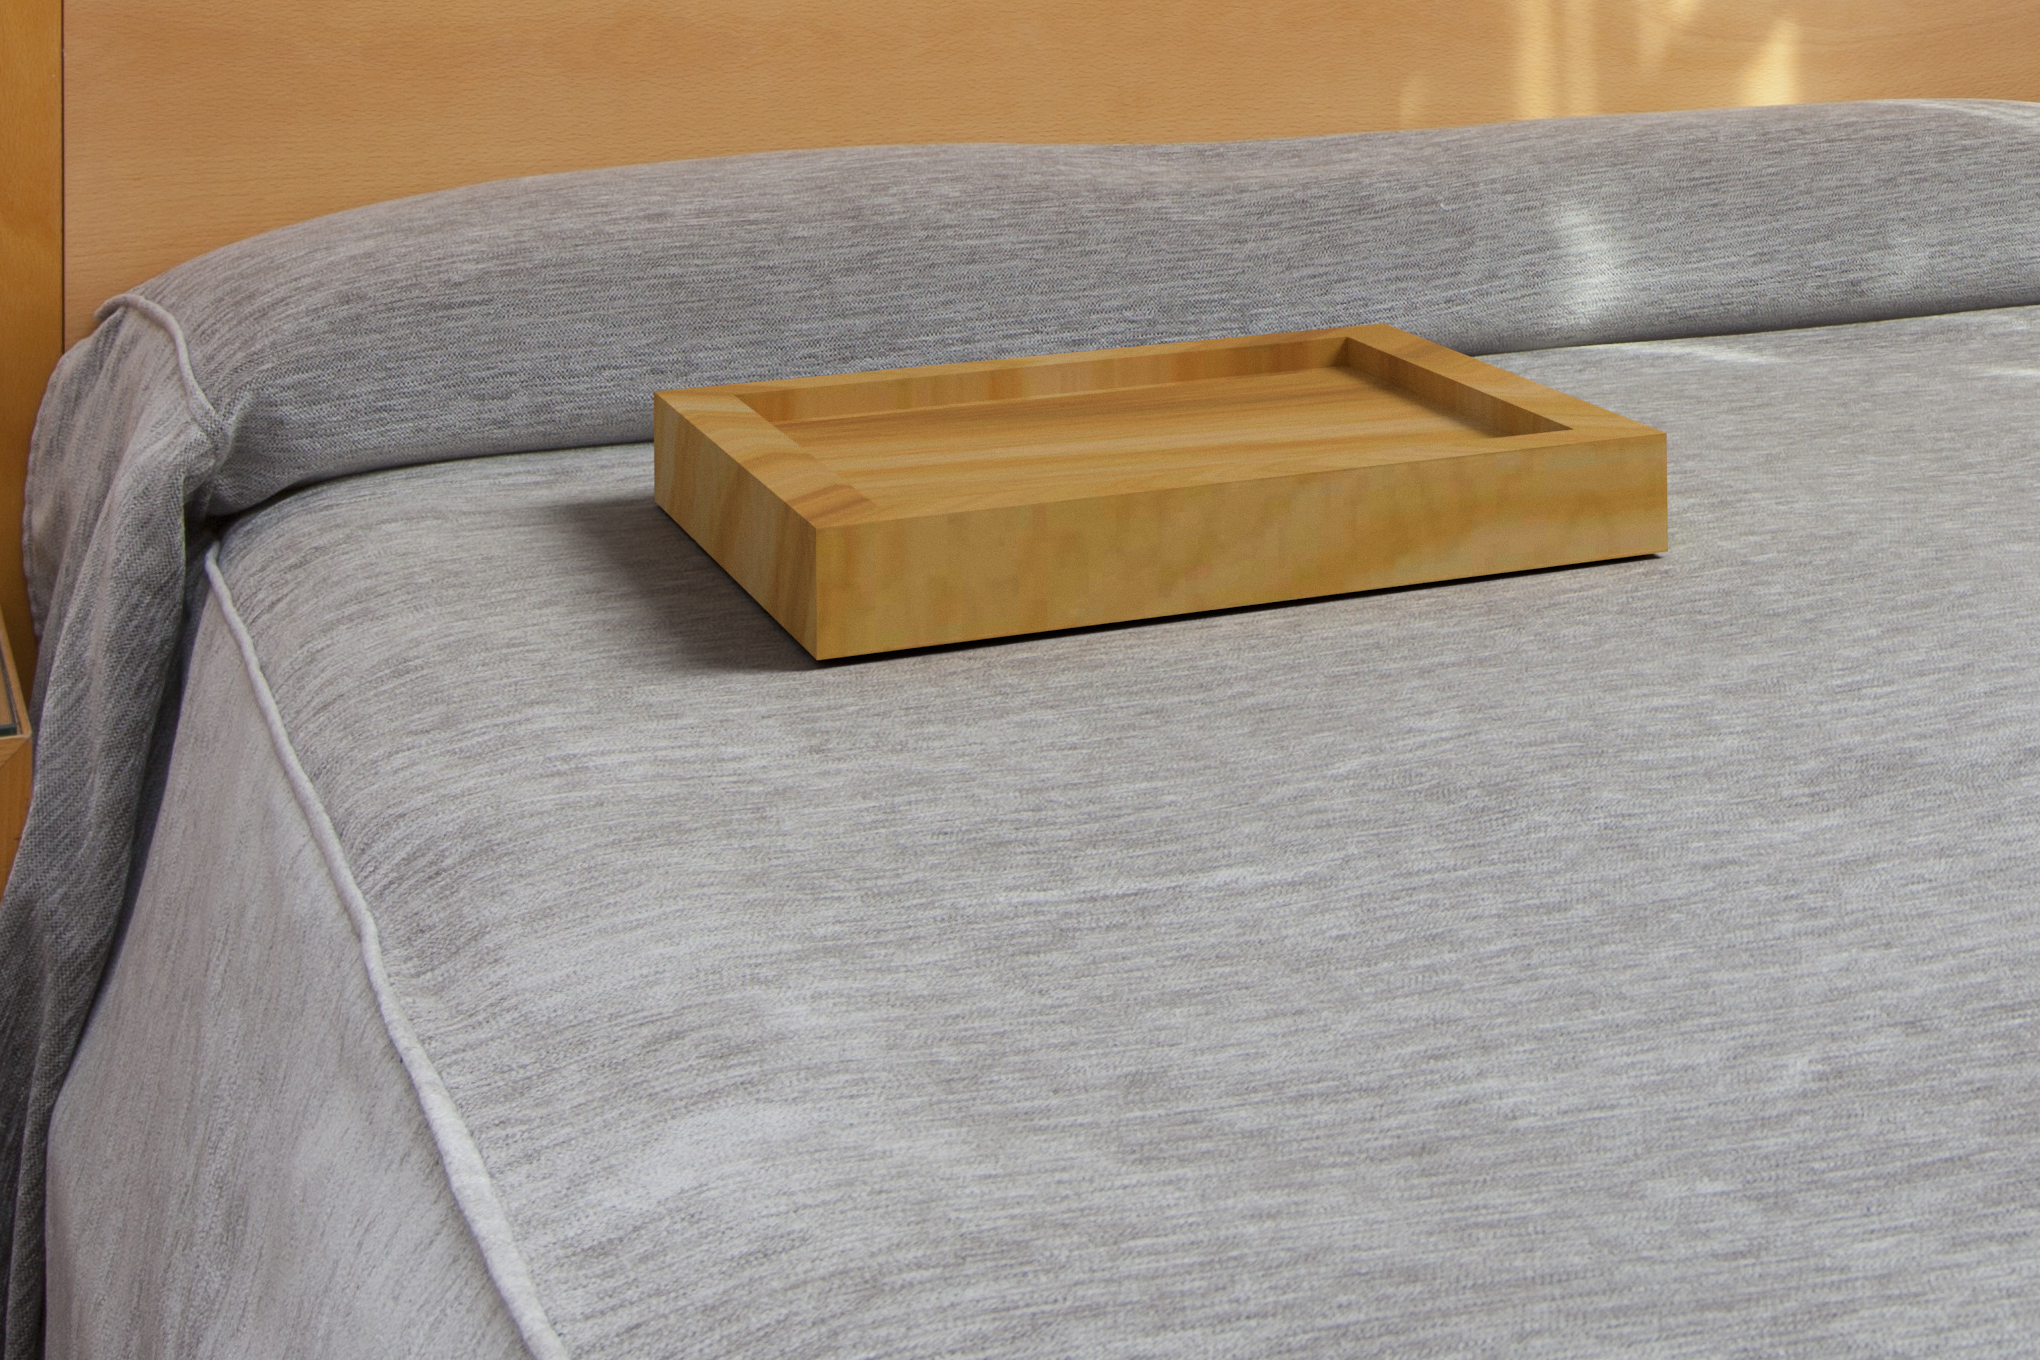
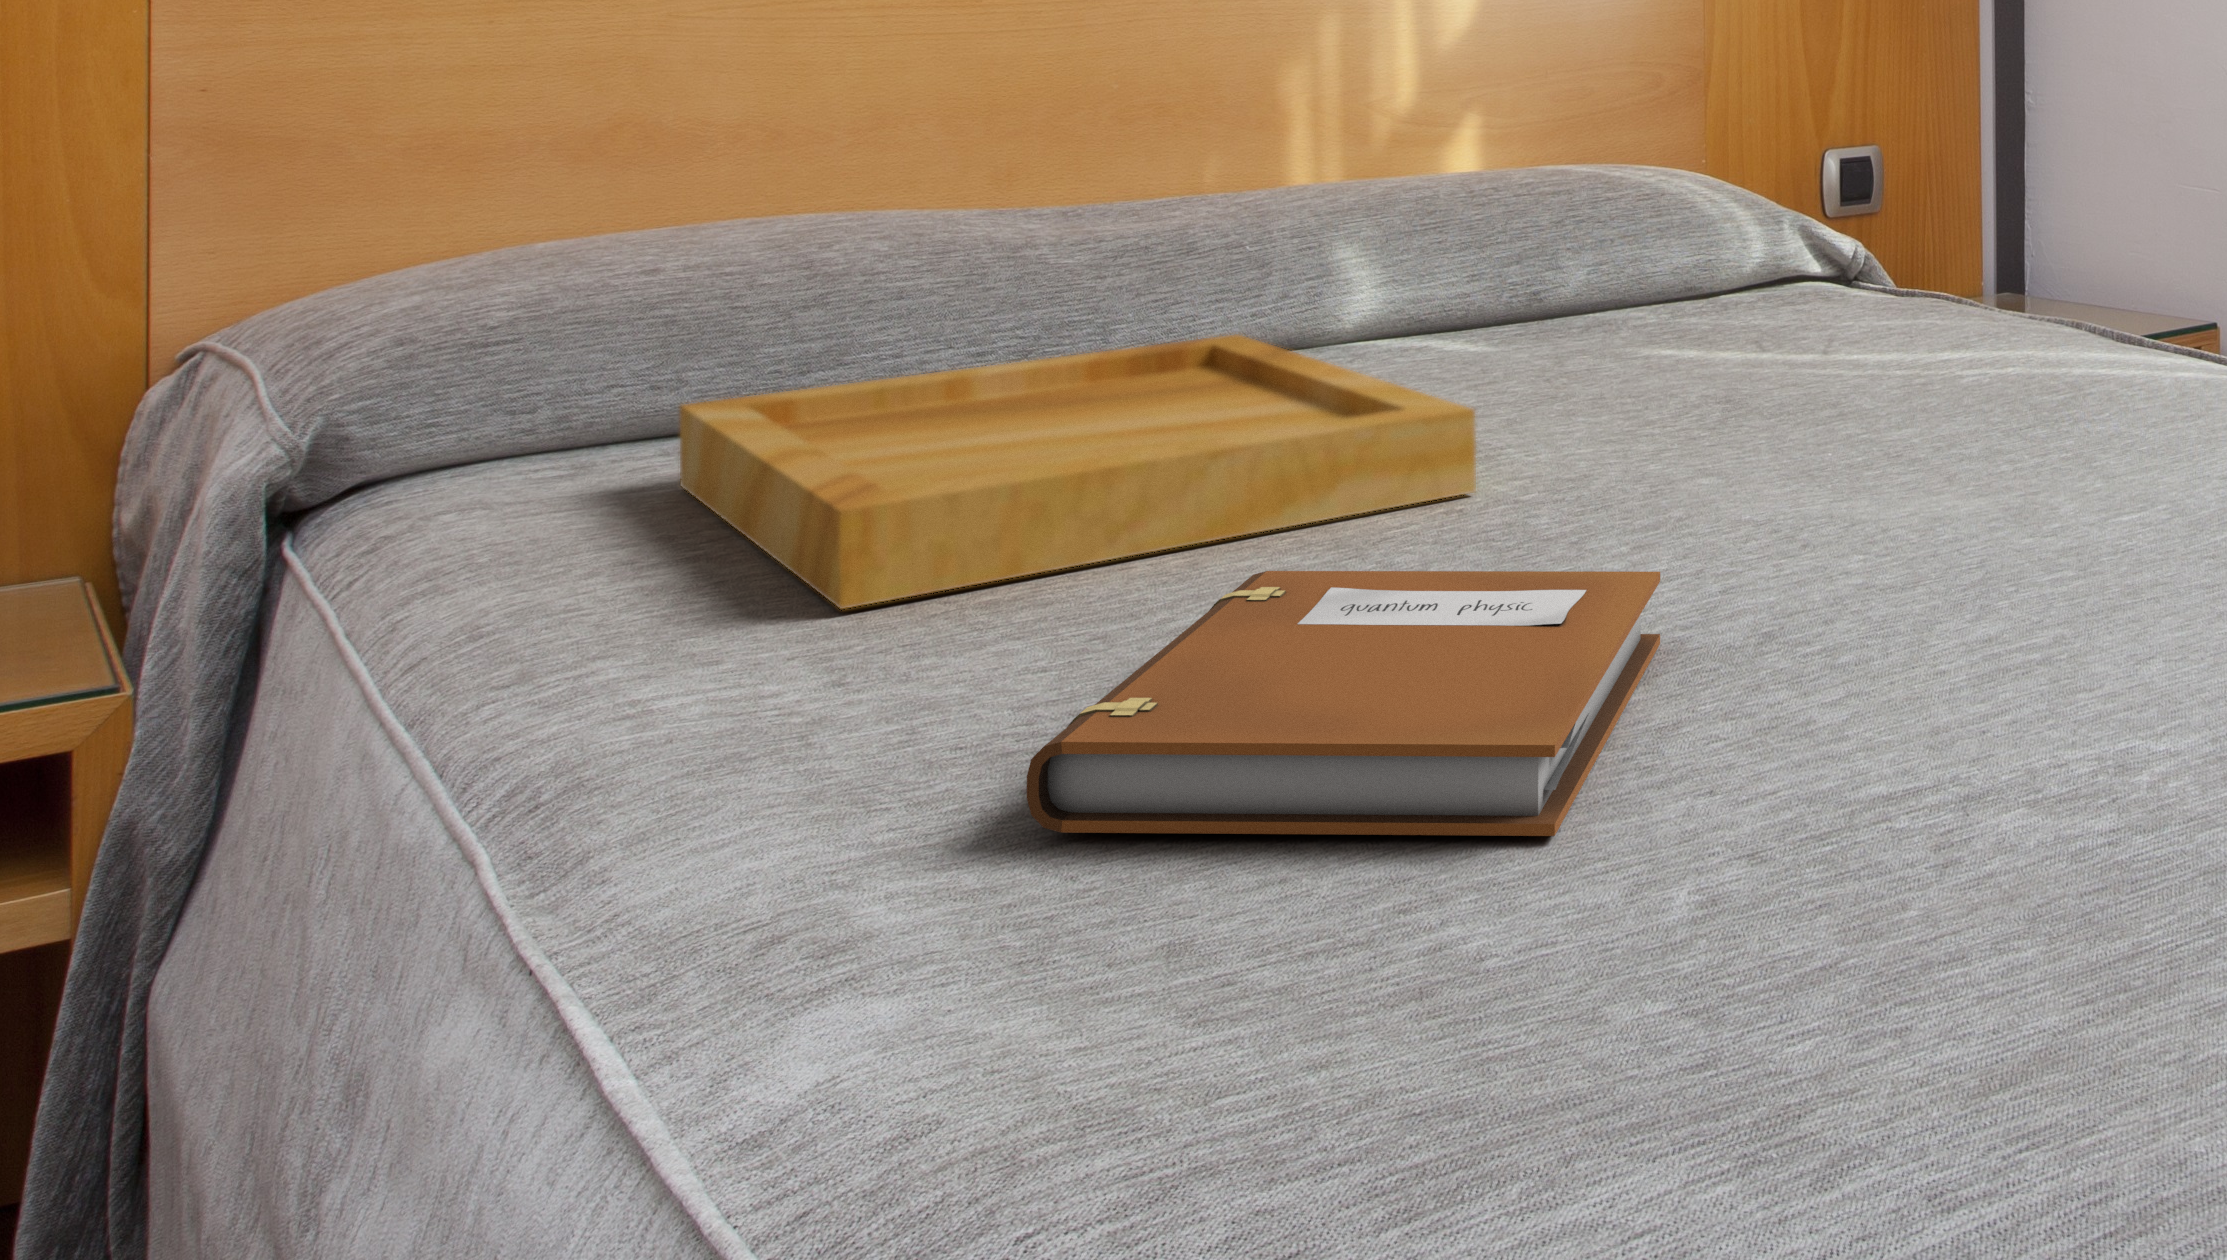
notebook: none [979,630,1851,981] -> present [1027,571,1660,836]

